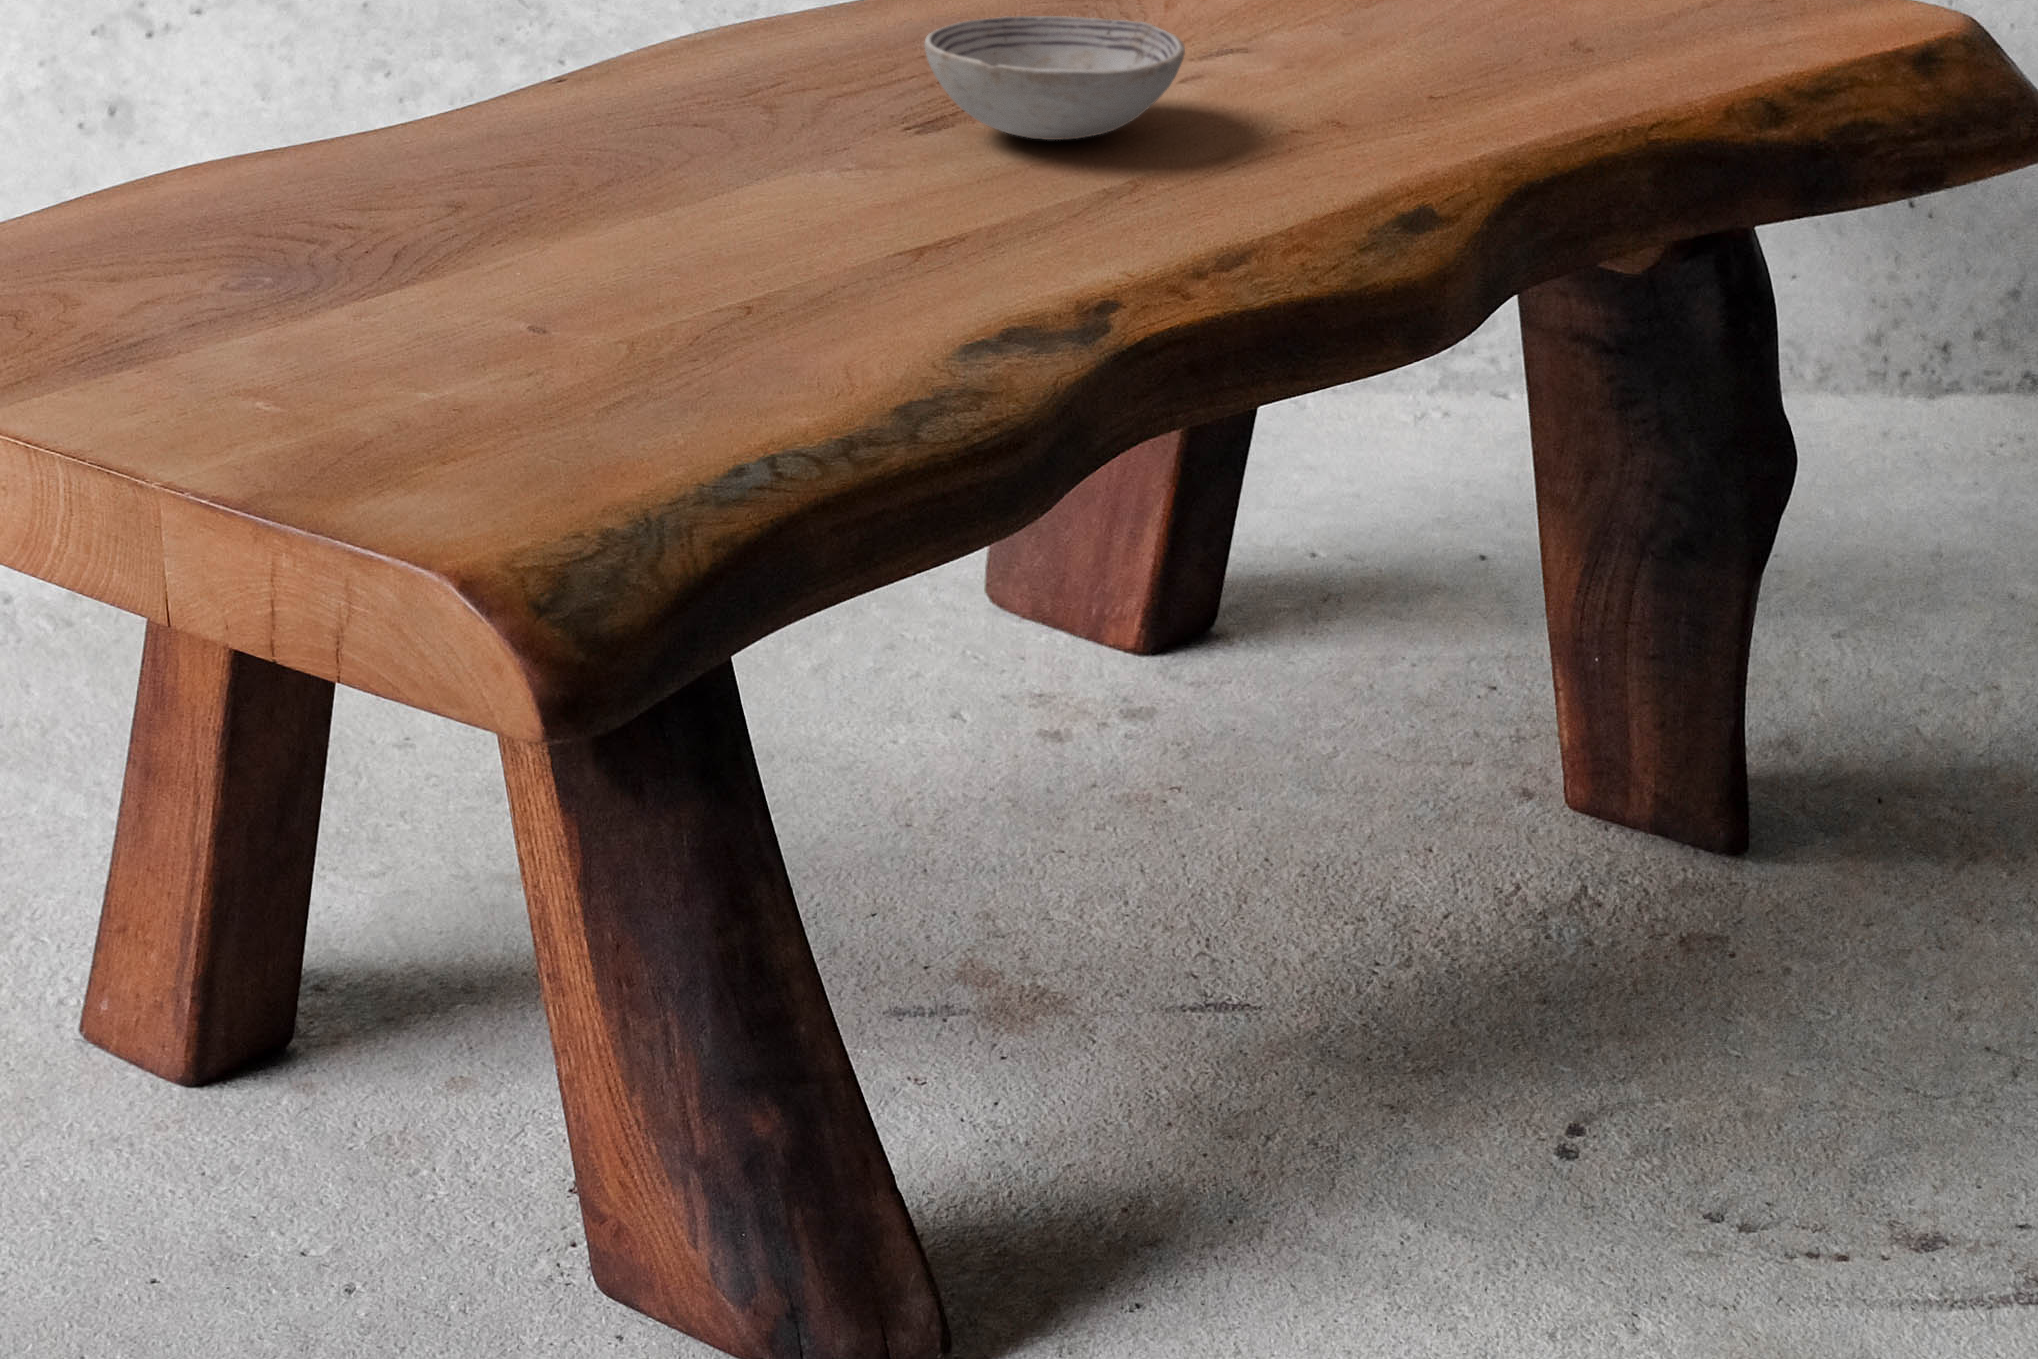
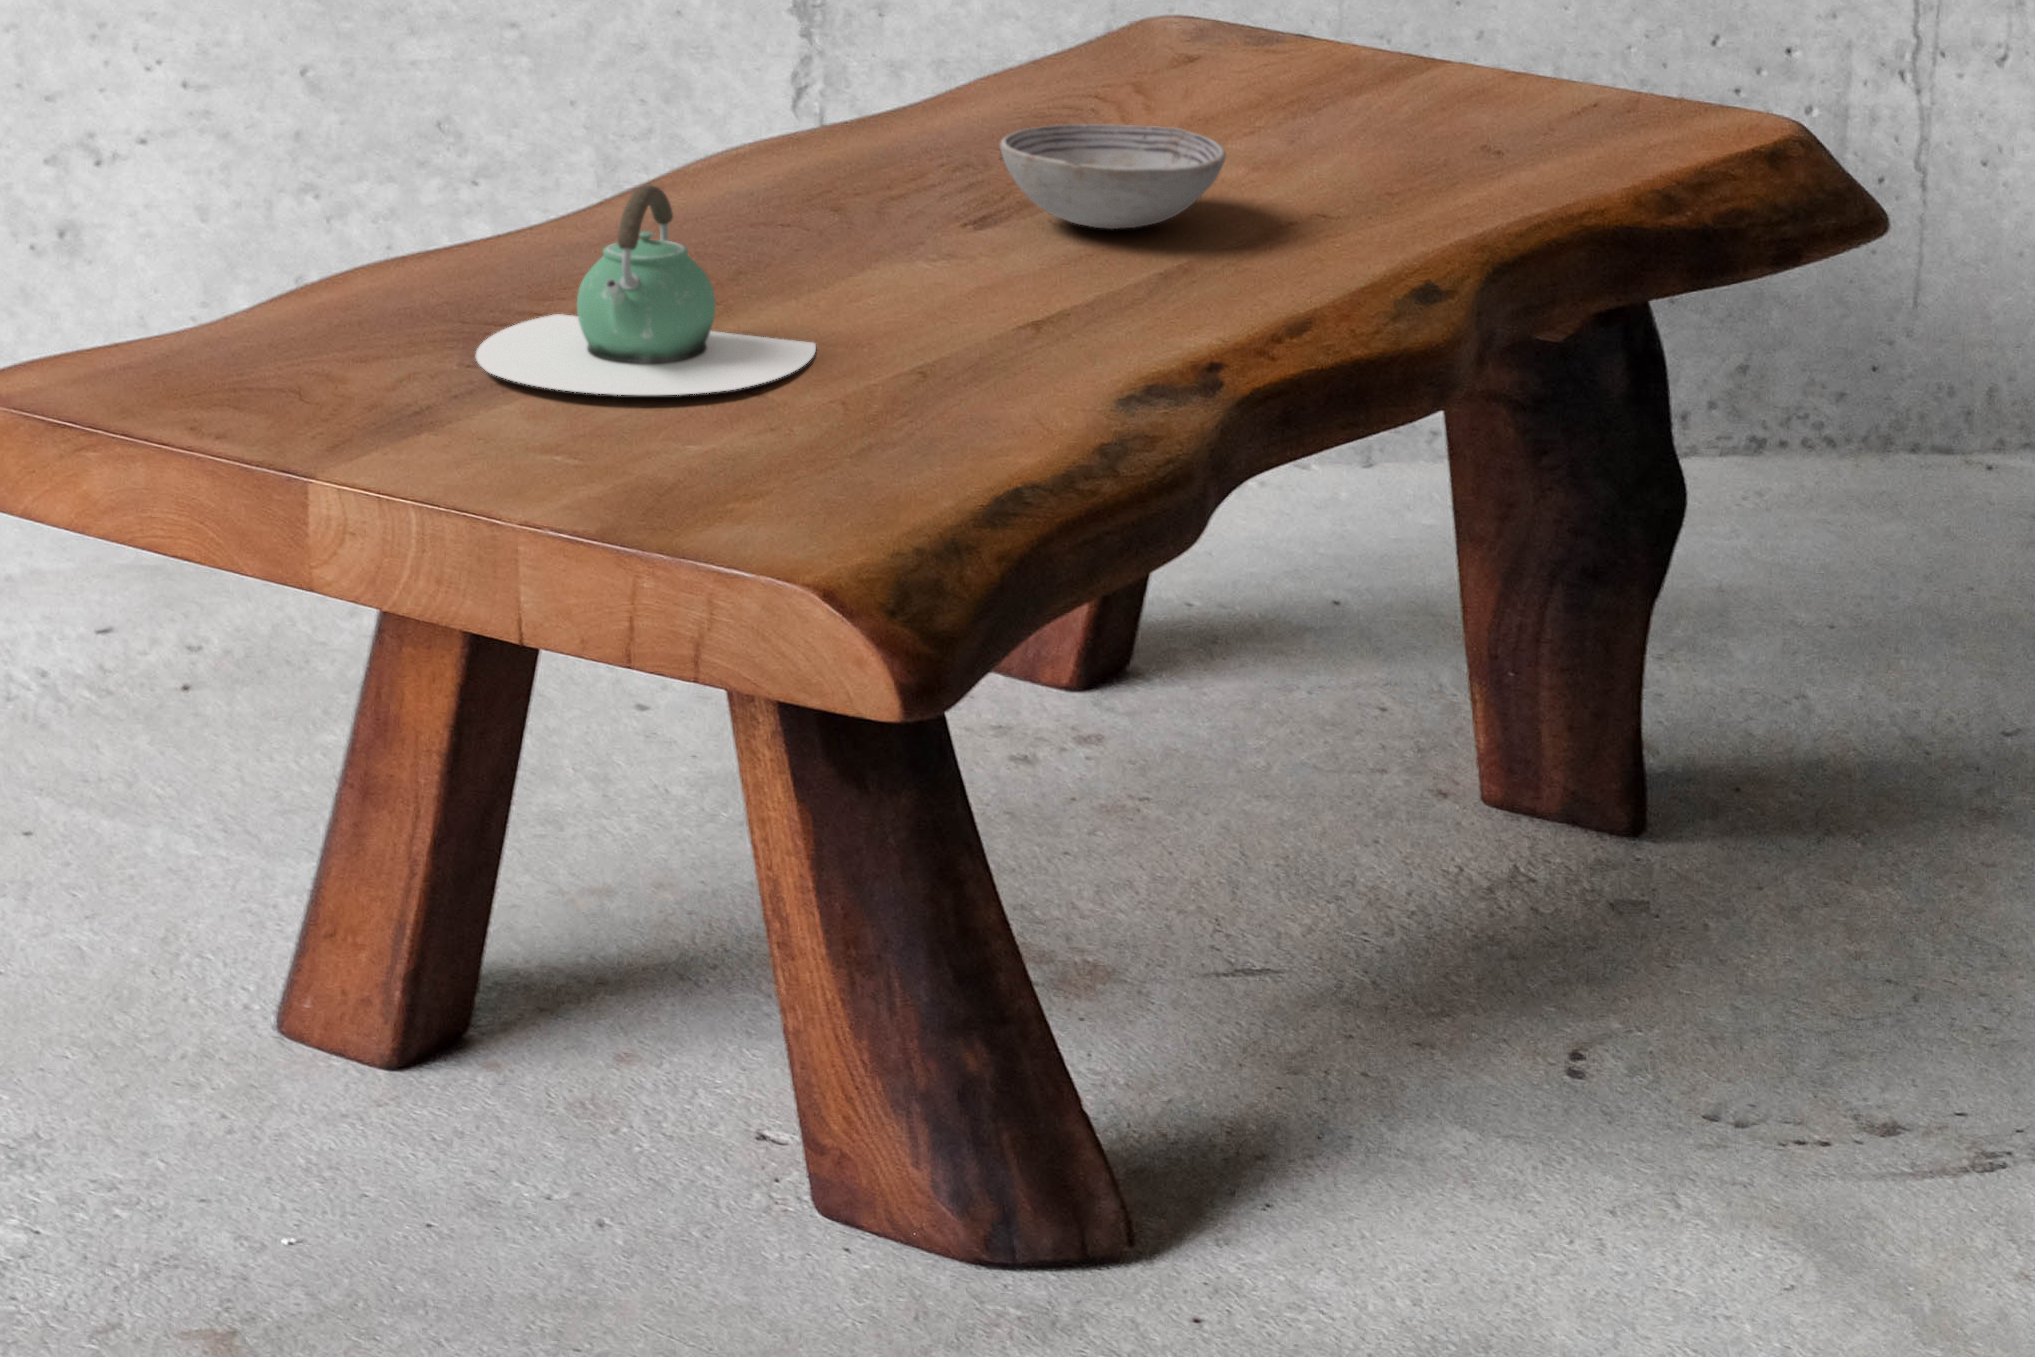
teapot: none [231,85,634,331] -> present [476,185,816,395]

